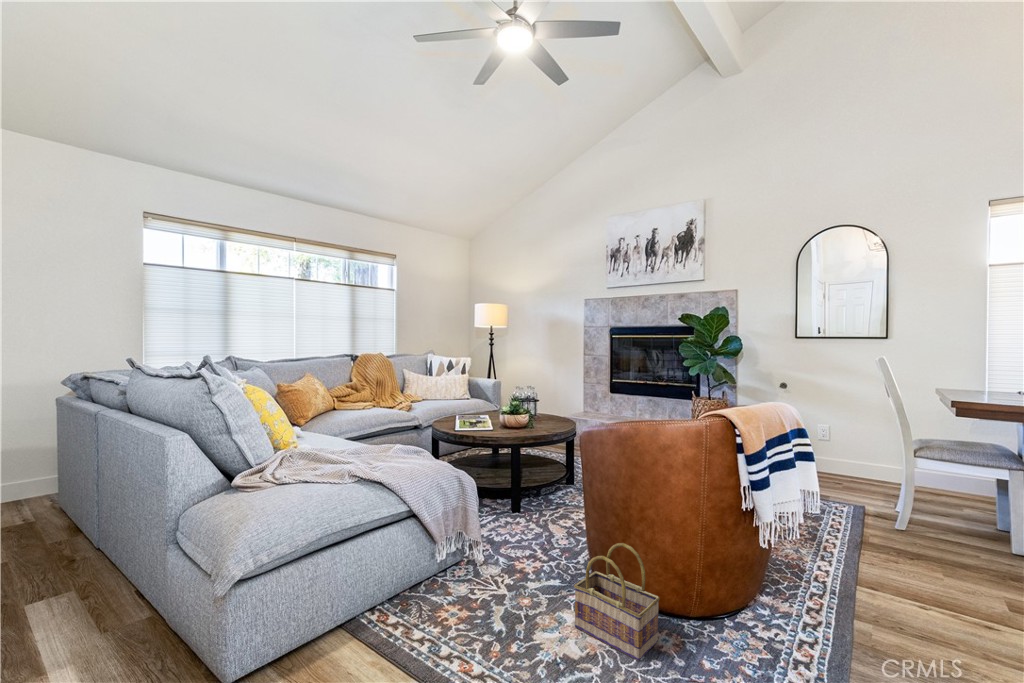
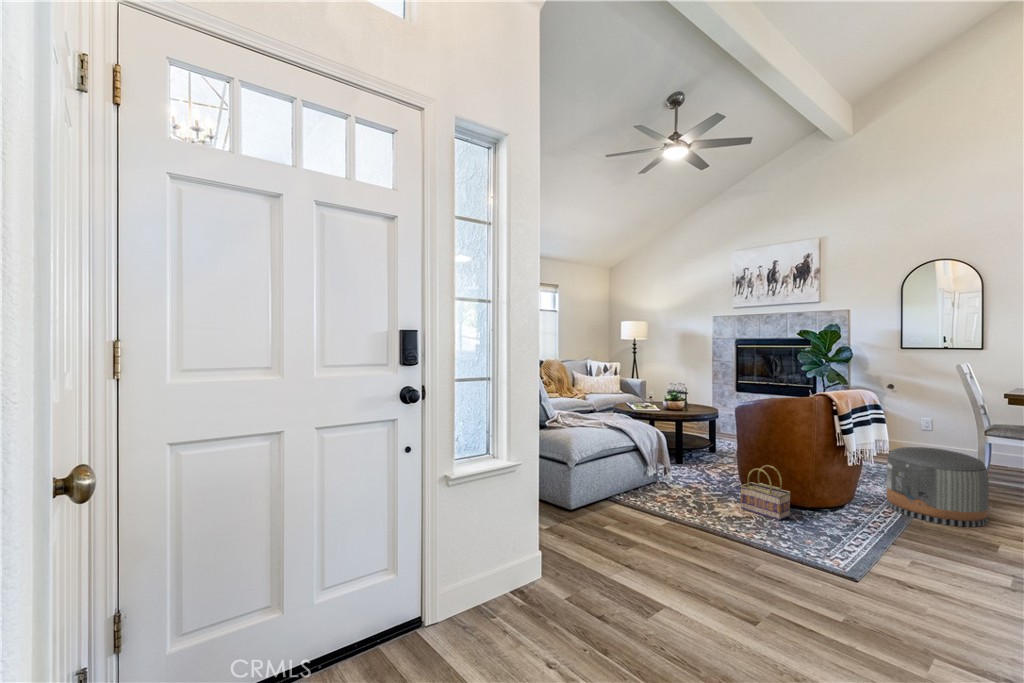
pouf: none [804,489,965,640] -> present [886,447,989,527]

